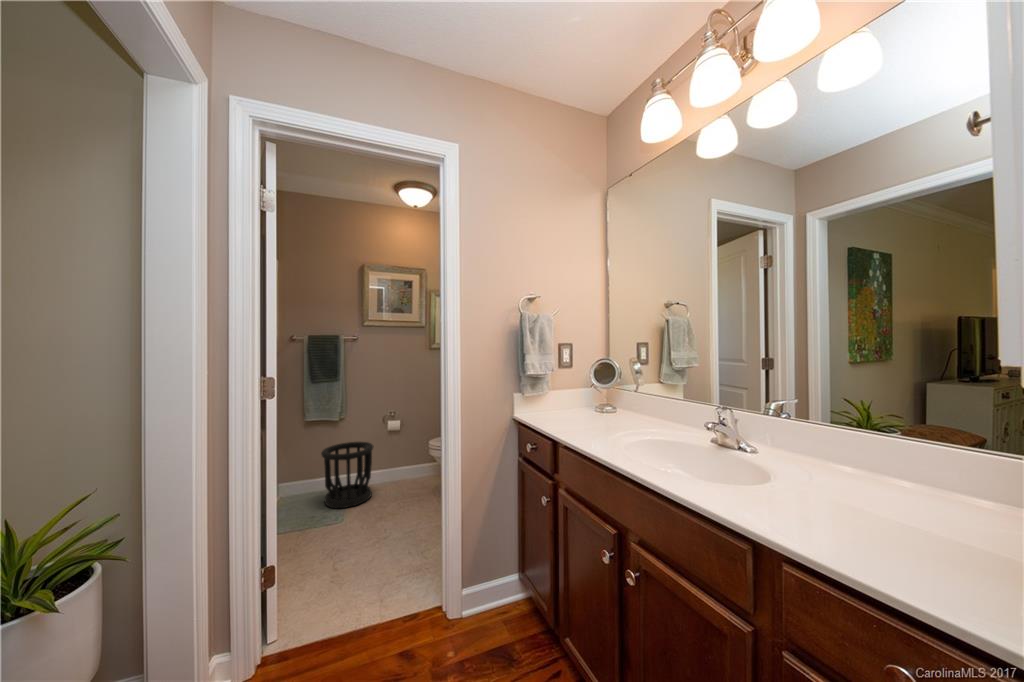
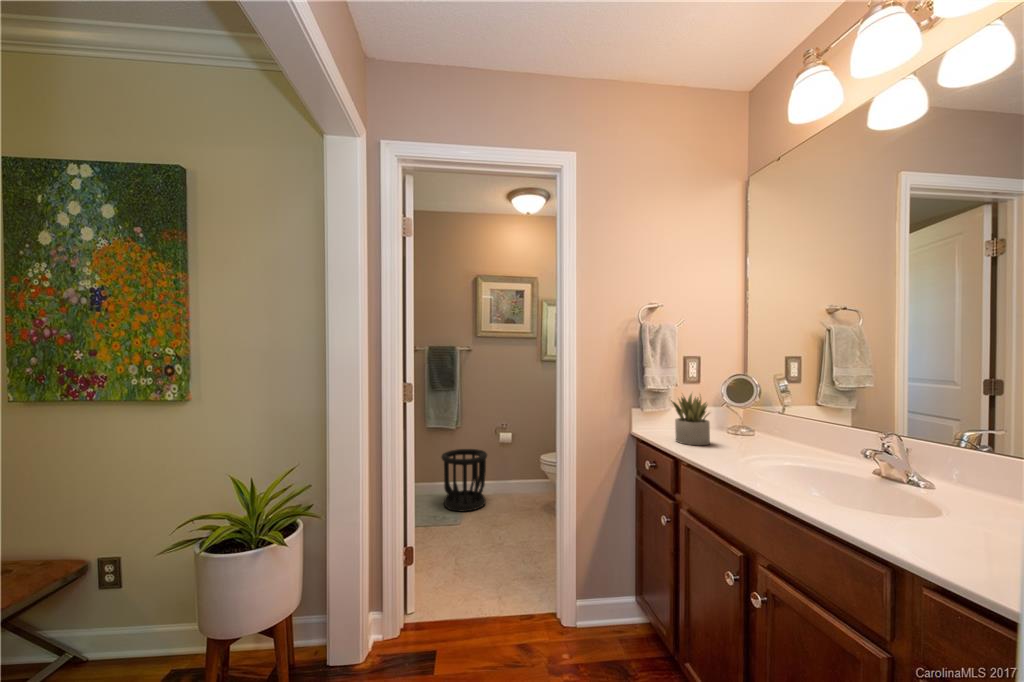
succulent plant: none [550,377,586,427] -> present [672,393,710,445]

